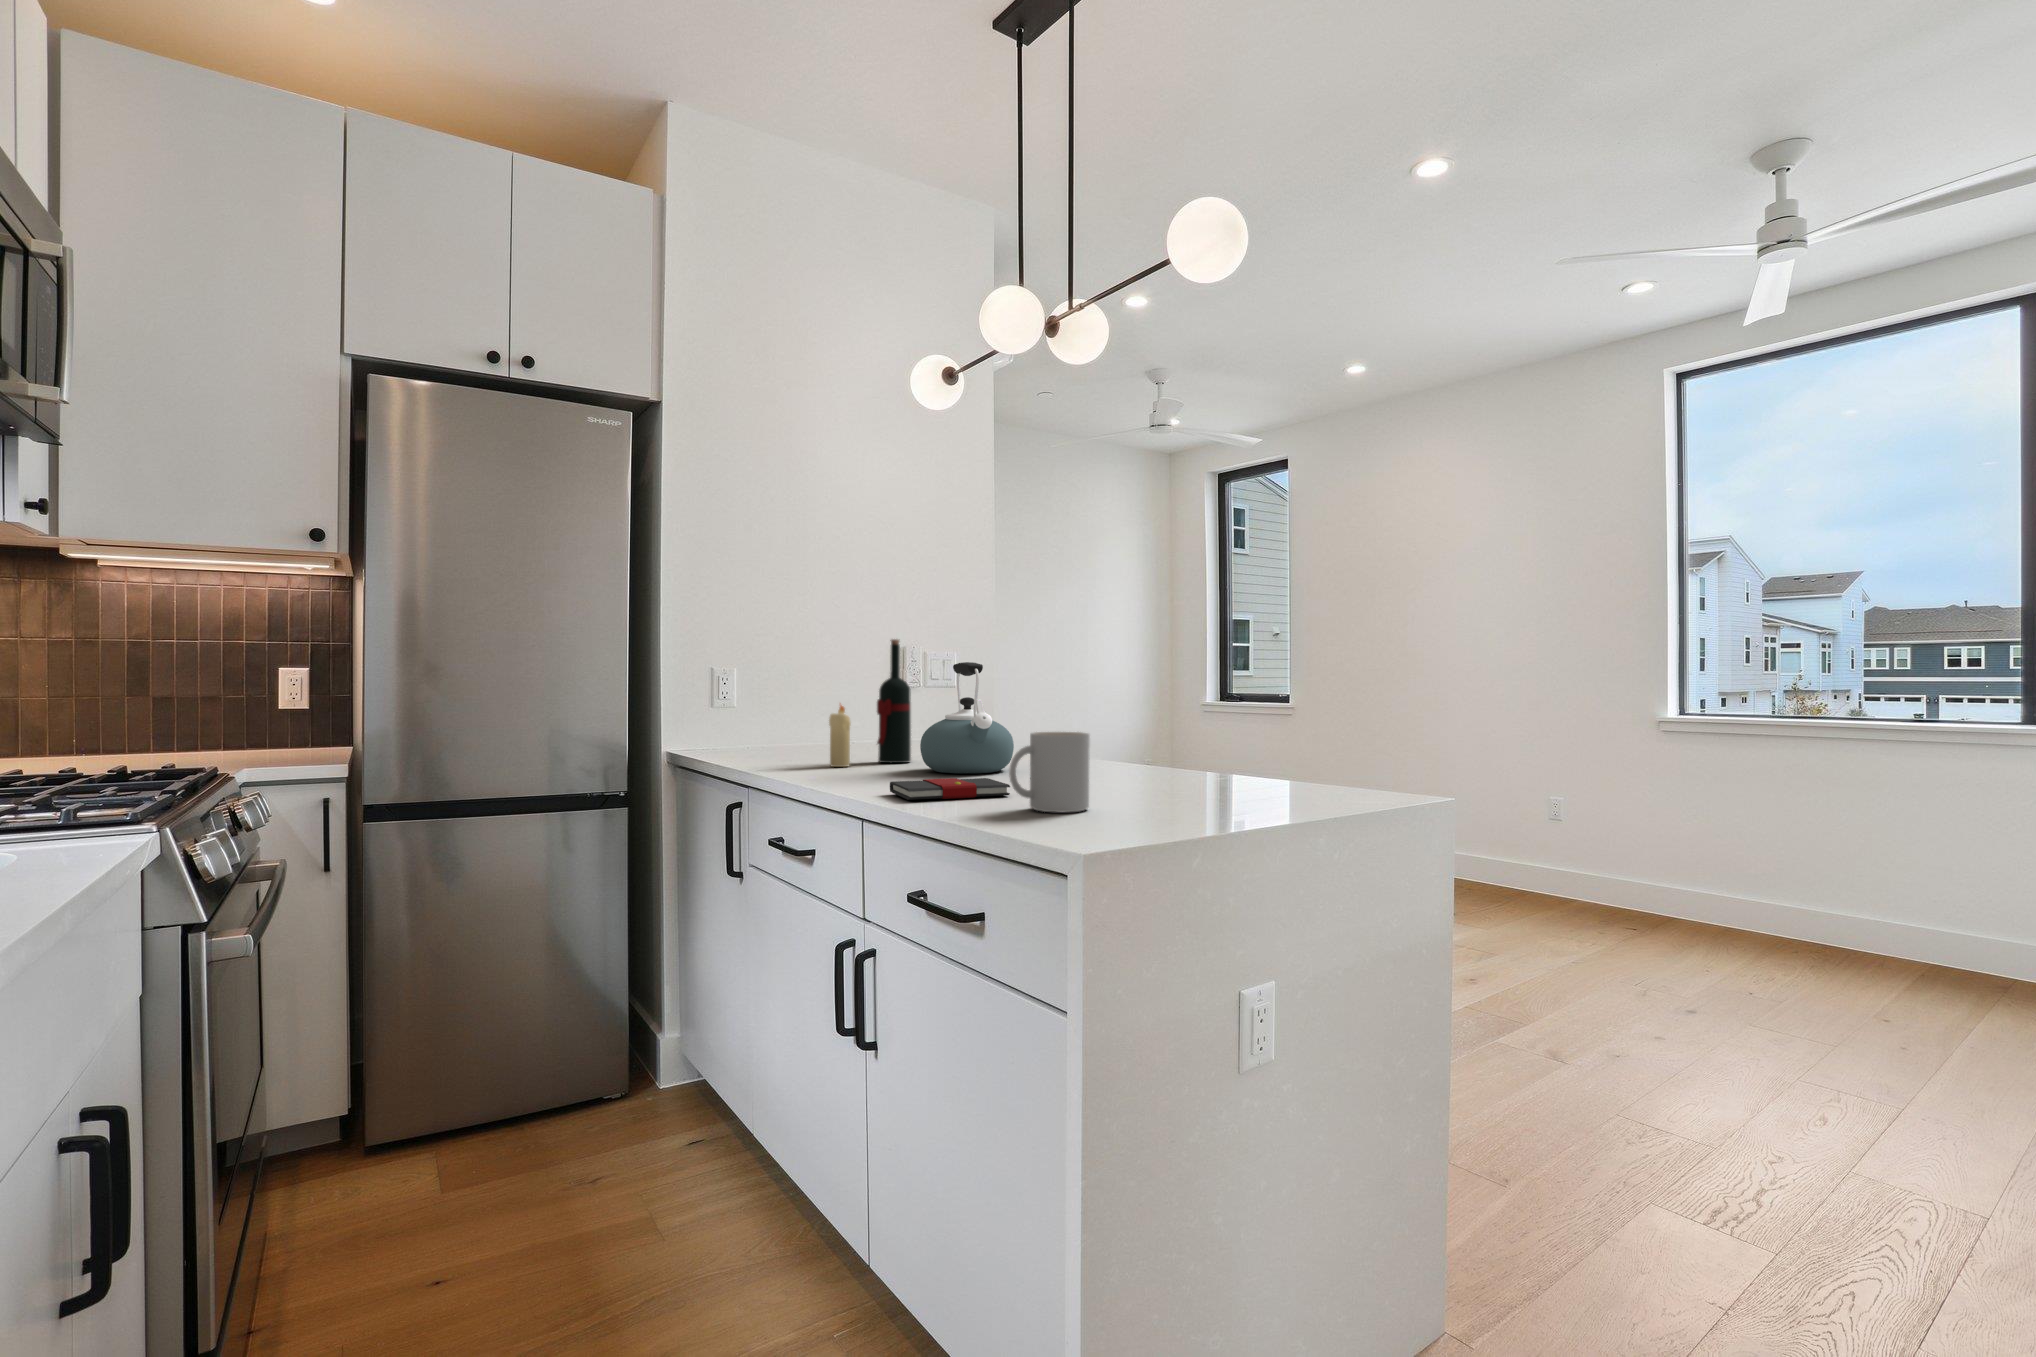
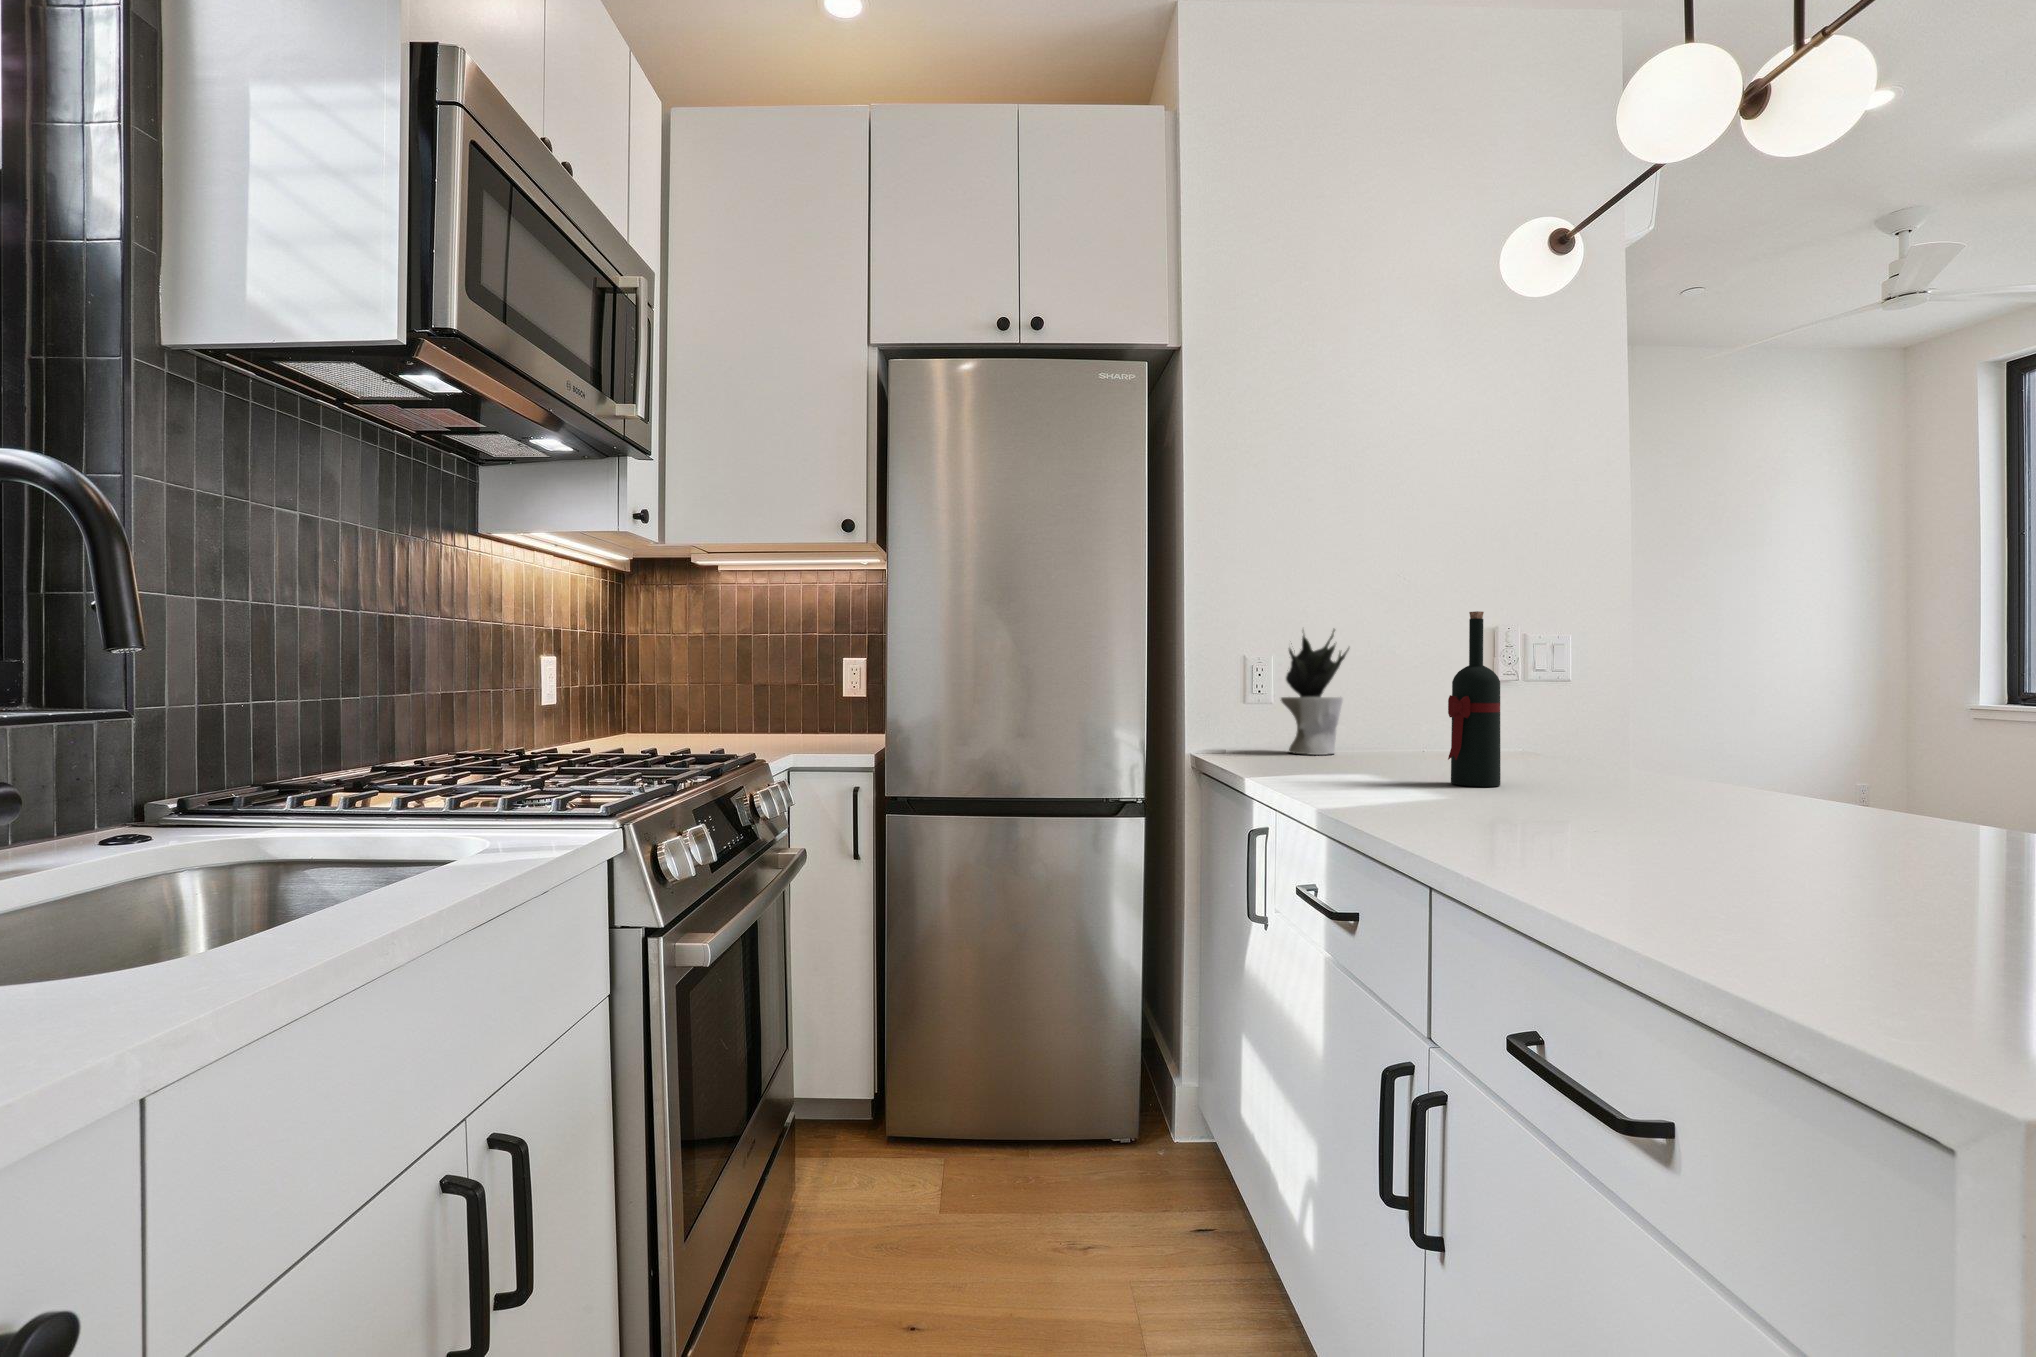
potted plant: none [733,645,803,749] -> present [1281,629,1349,755]
kettle: present [920,662,1014,774] -> none [1518,641,1685,814]
candle: present [829,705,851,767] -> none [1378,699,1409,788]
mug: present [1009,732,1090,812] -> none [1719,764,1922,935]
book: present [890,778,1010,800] -> none [1468,827,1704,870]

